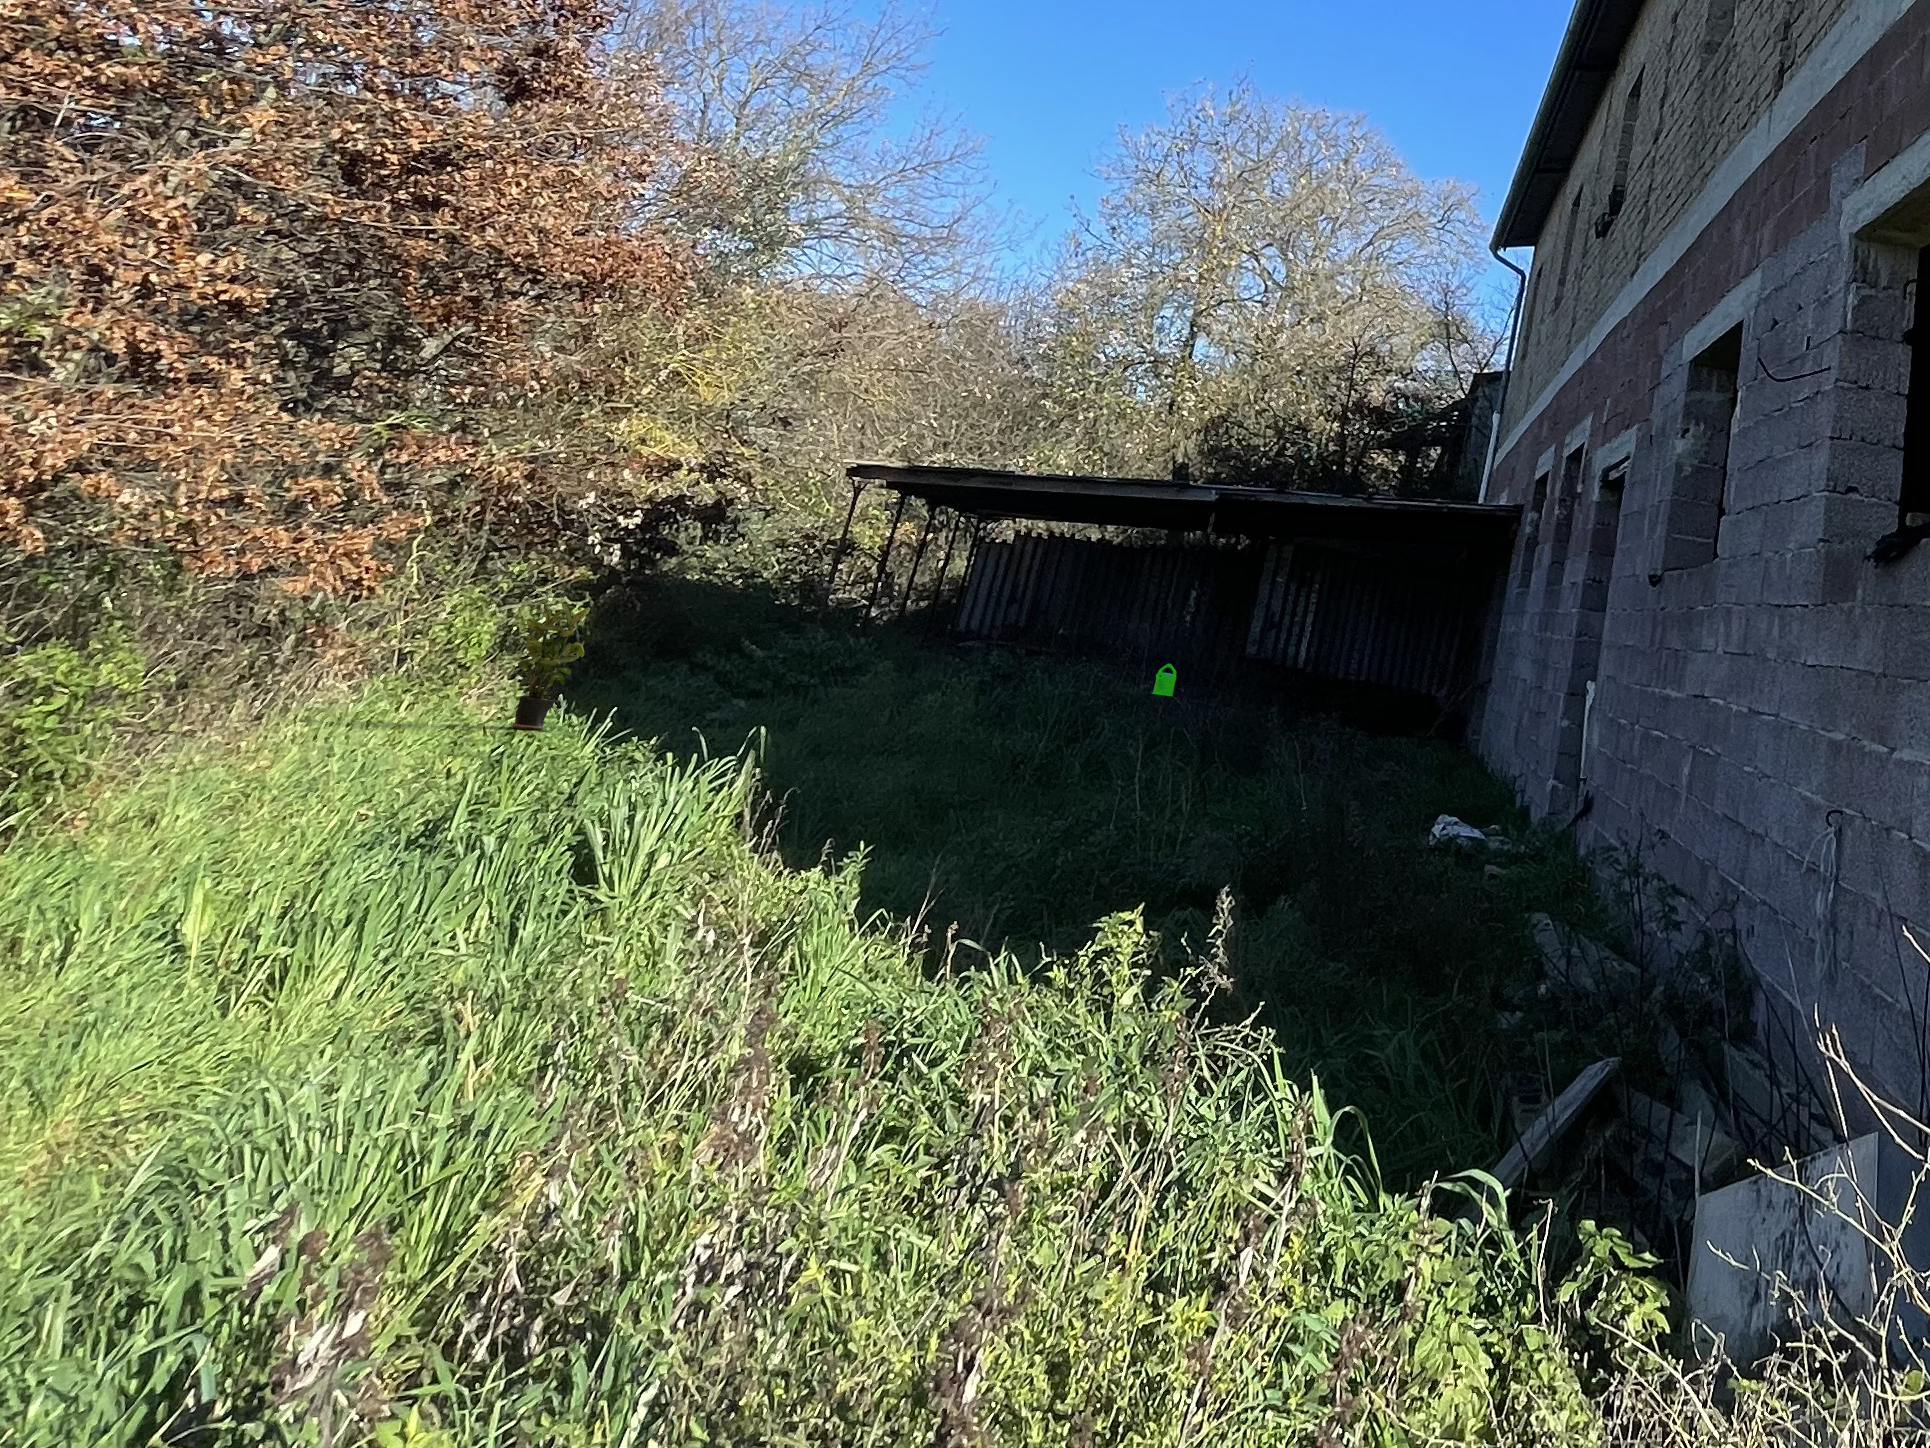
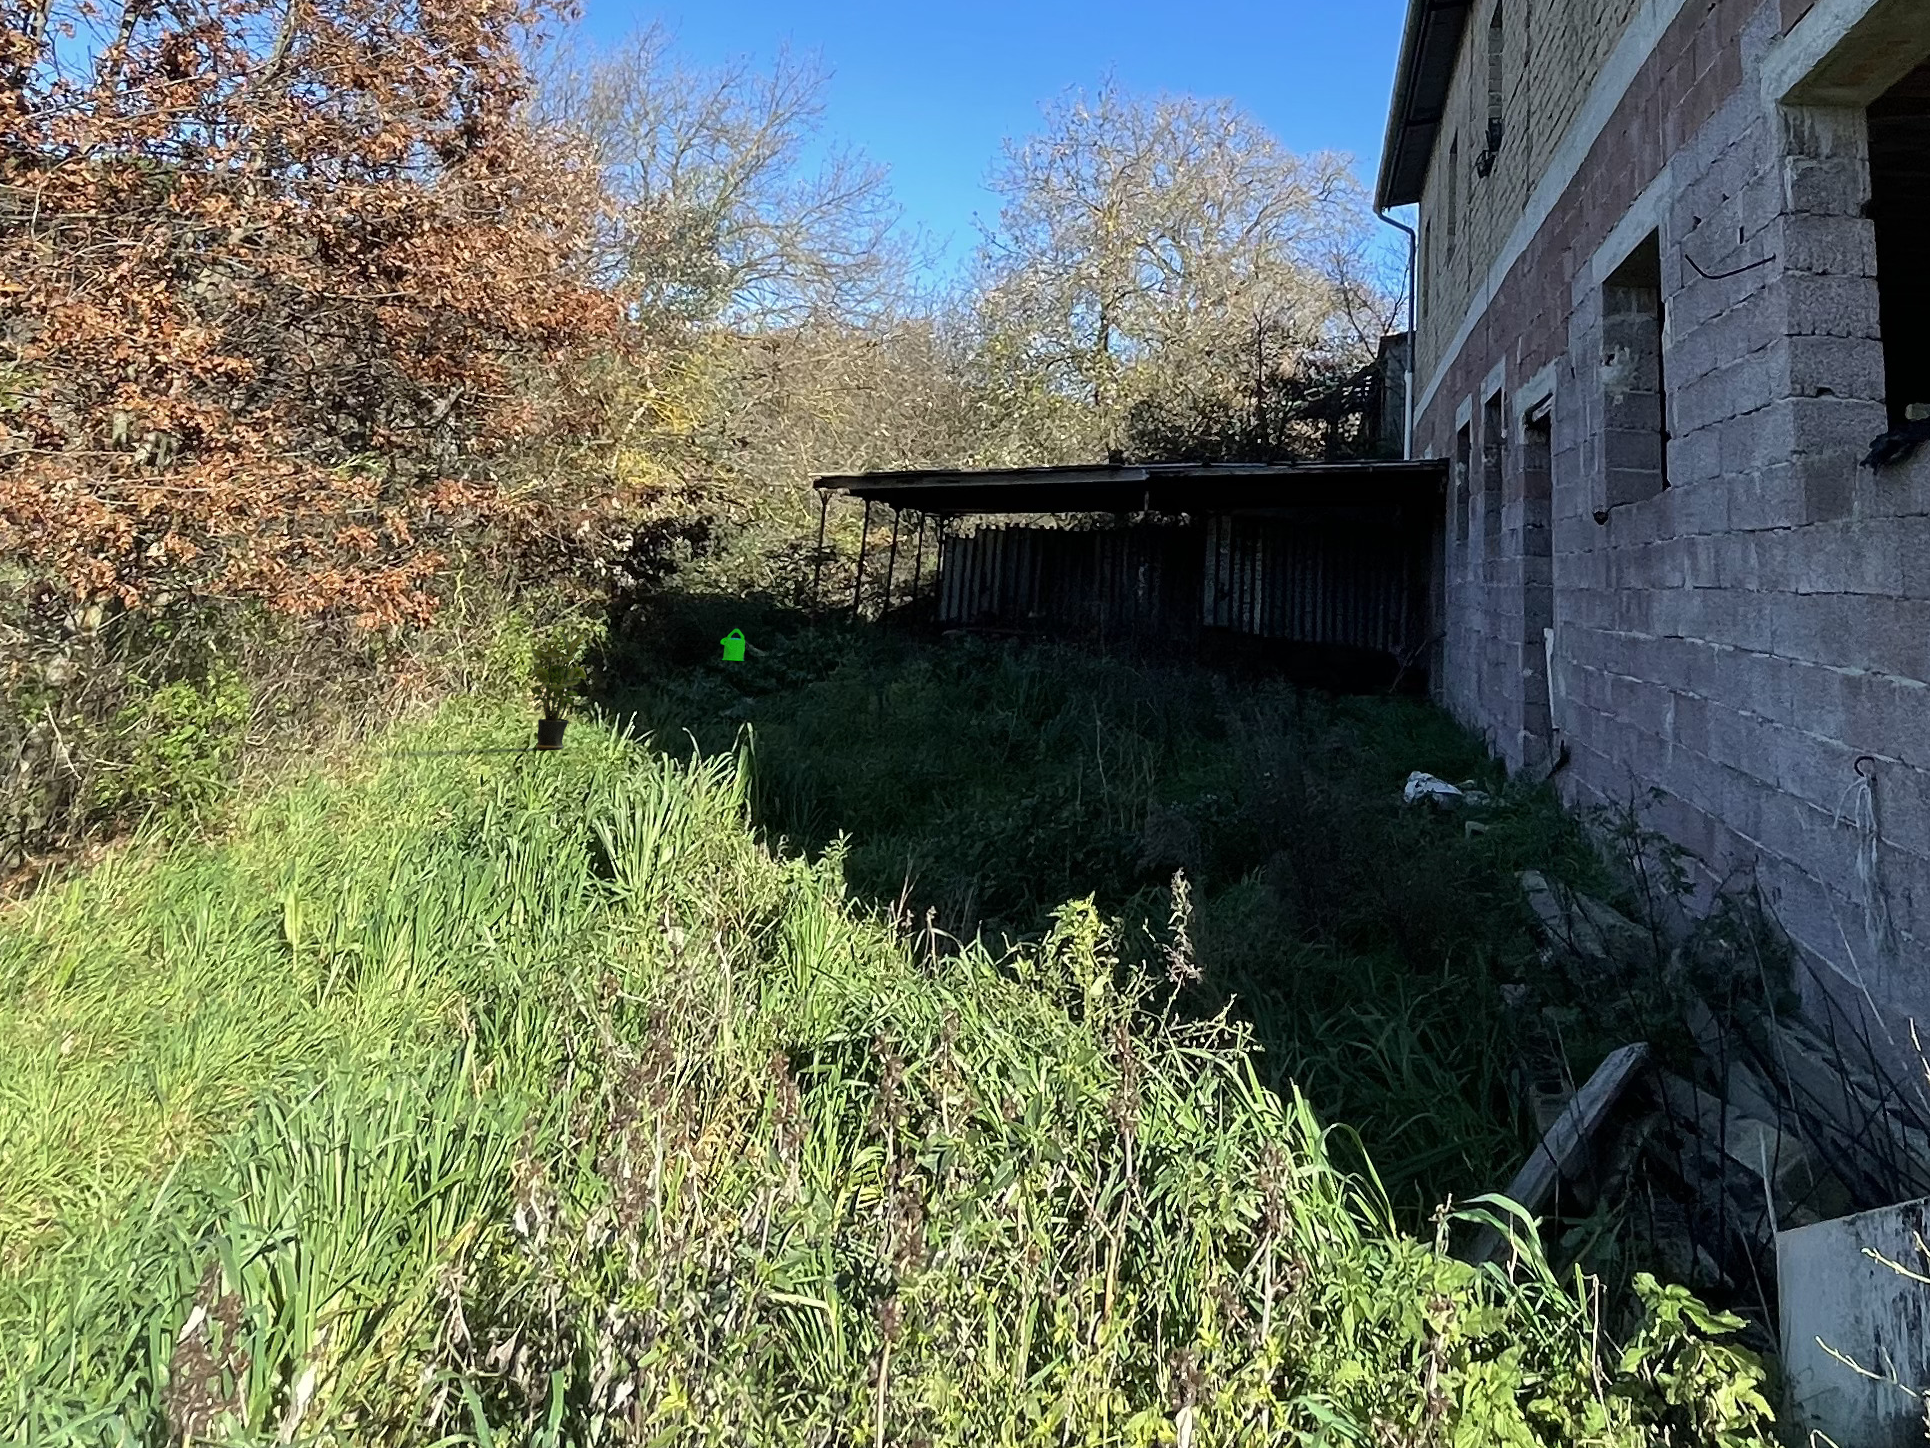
watering can: present [1152,664,1176,696] -> present [721,629,745,661]

